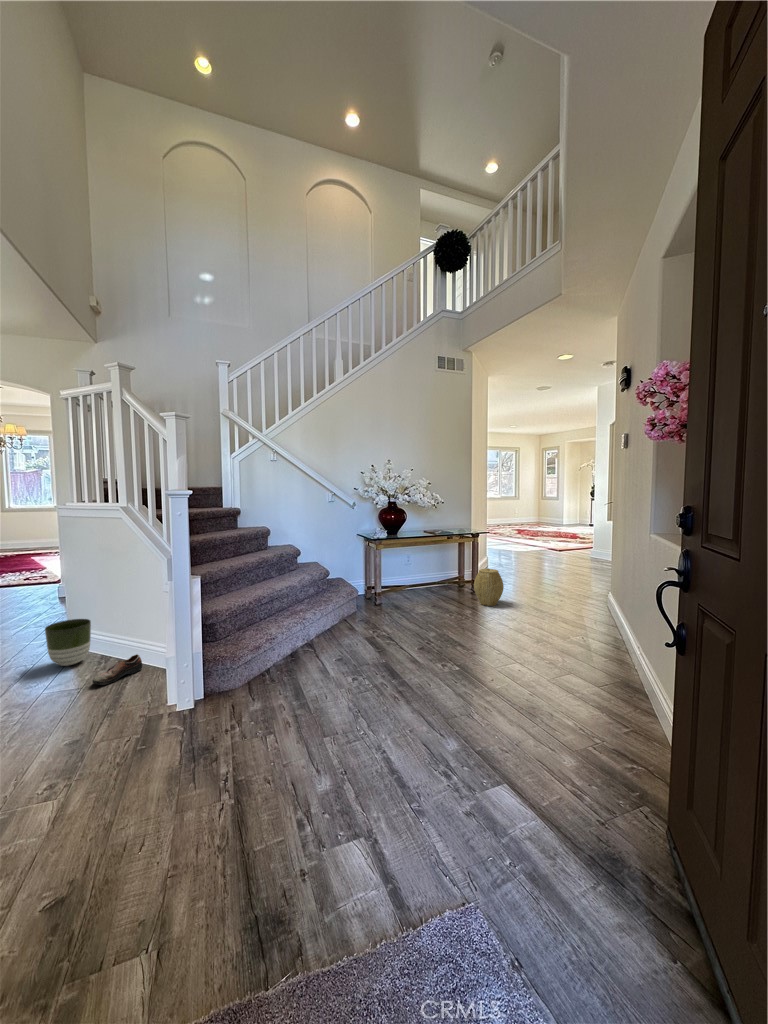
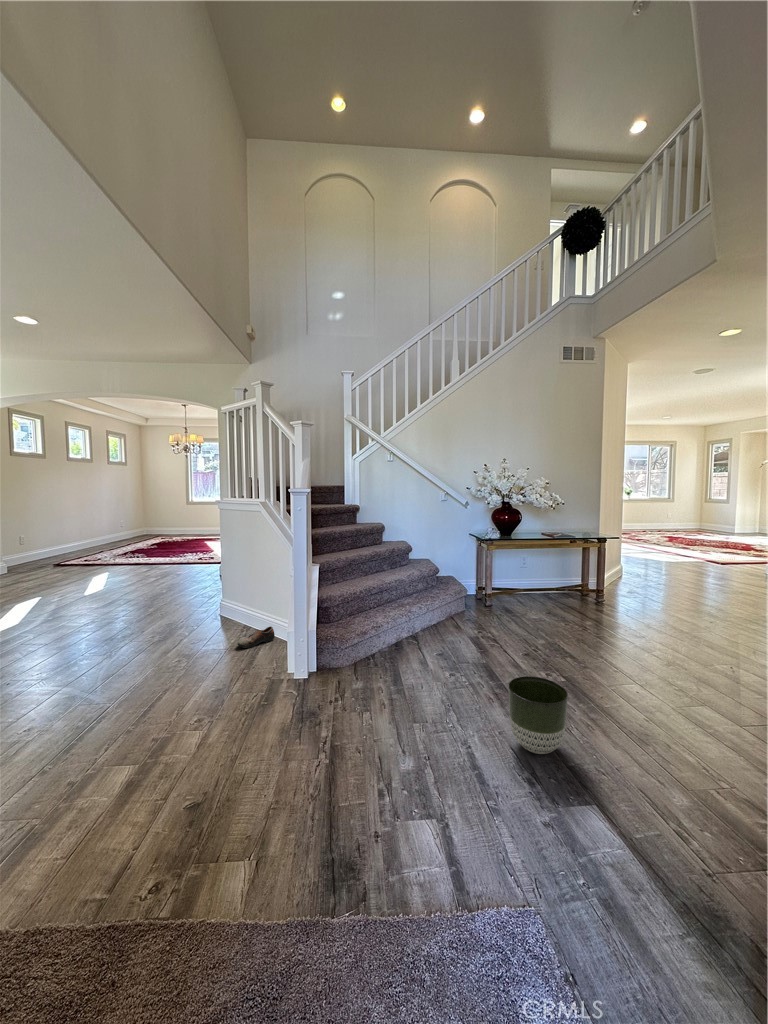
woven basket: present [474,568,504,606] -> none [596,576,632,618]
planter: present [45,619,91,666] -> present [508,676,568,754]

